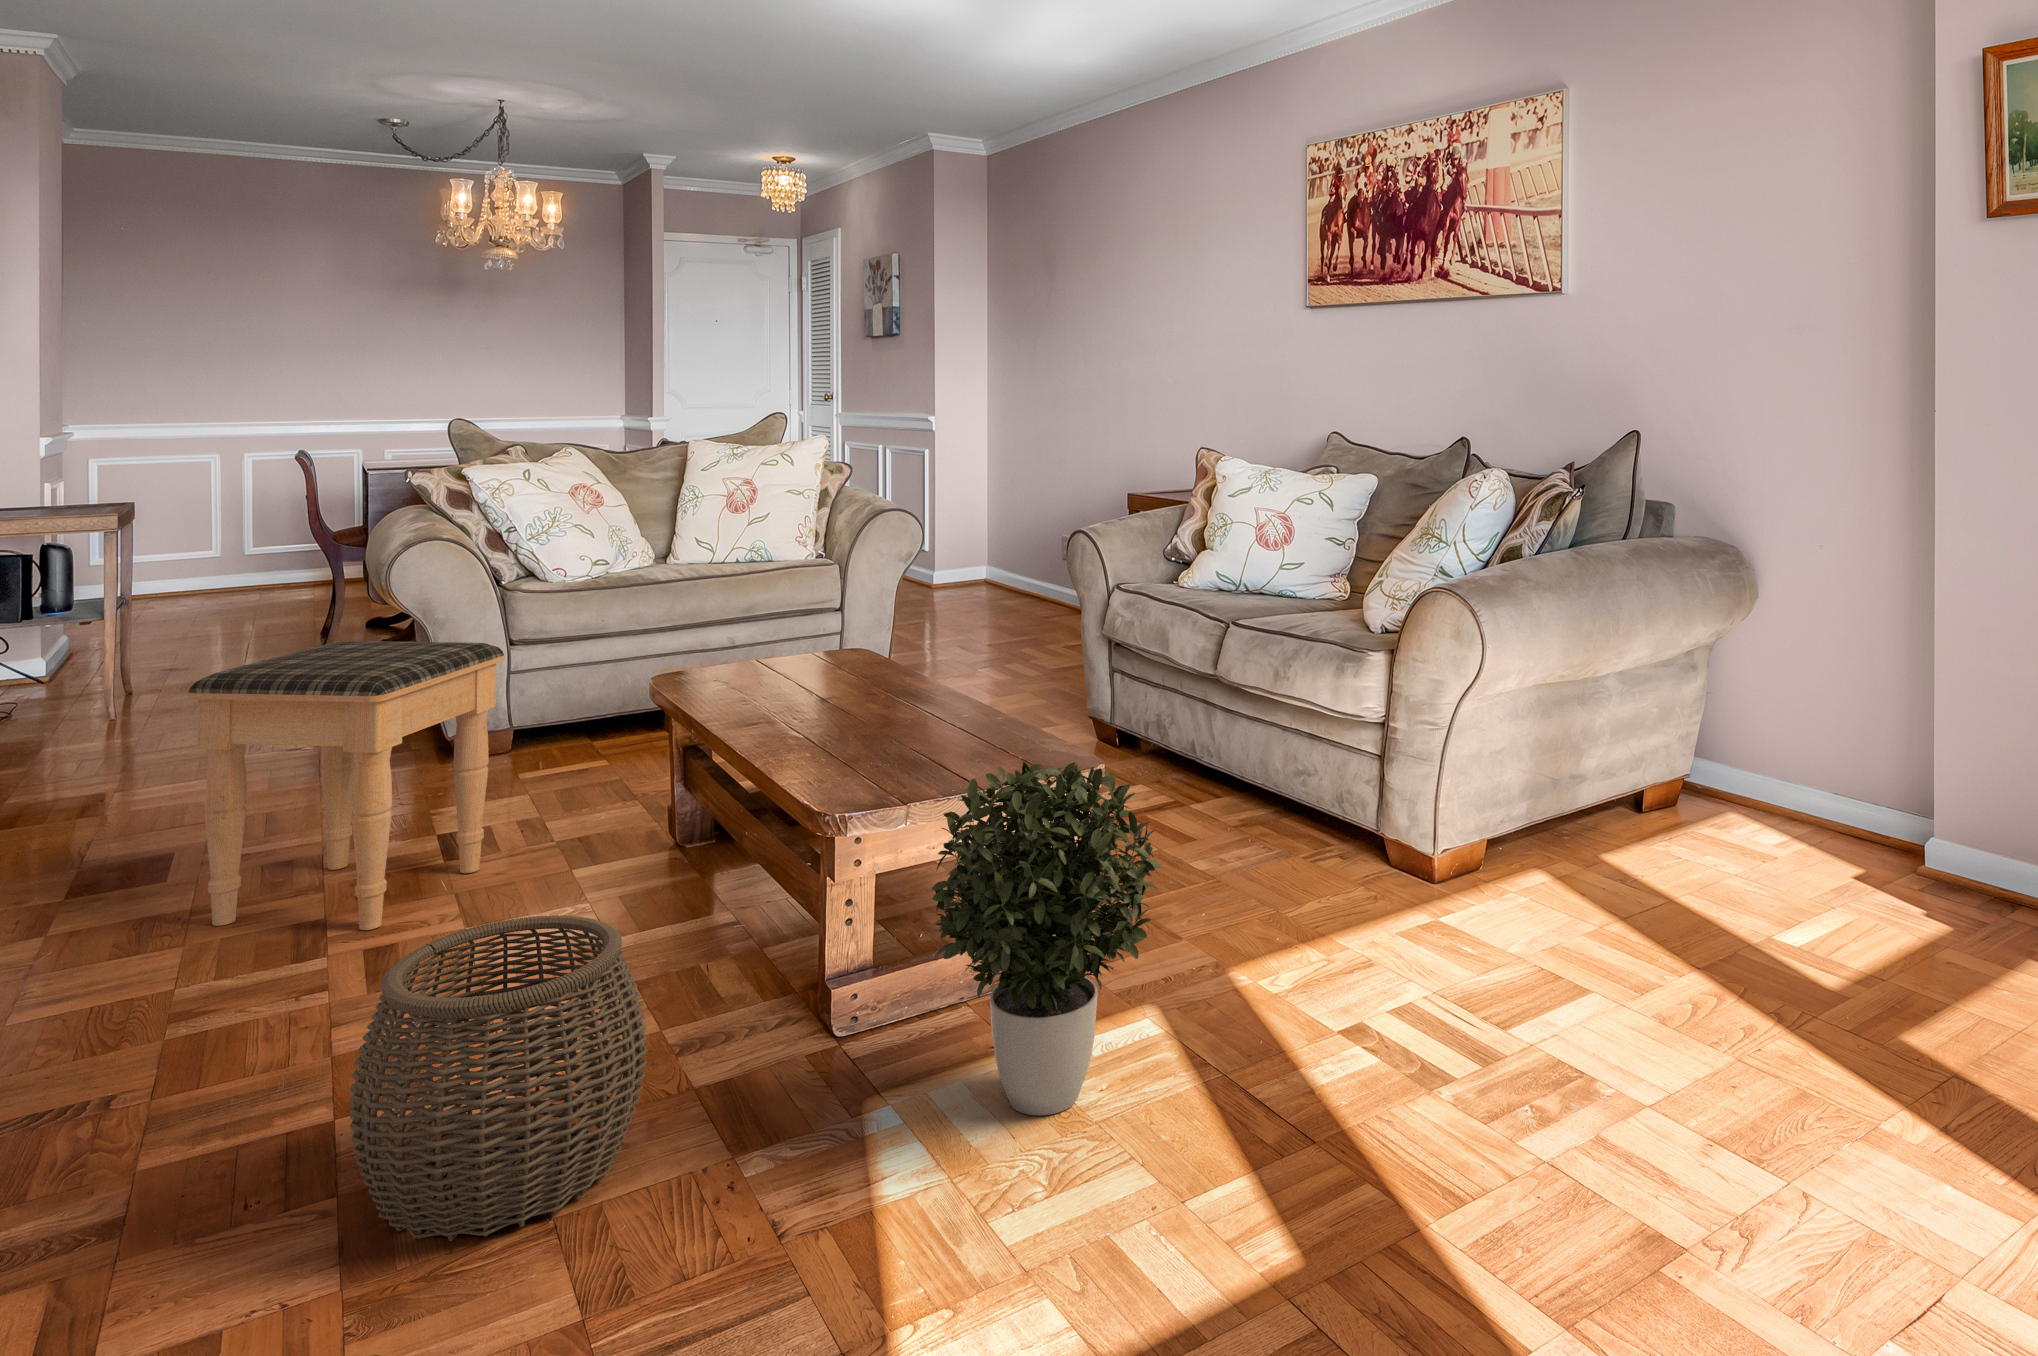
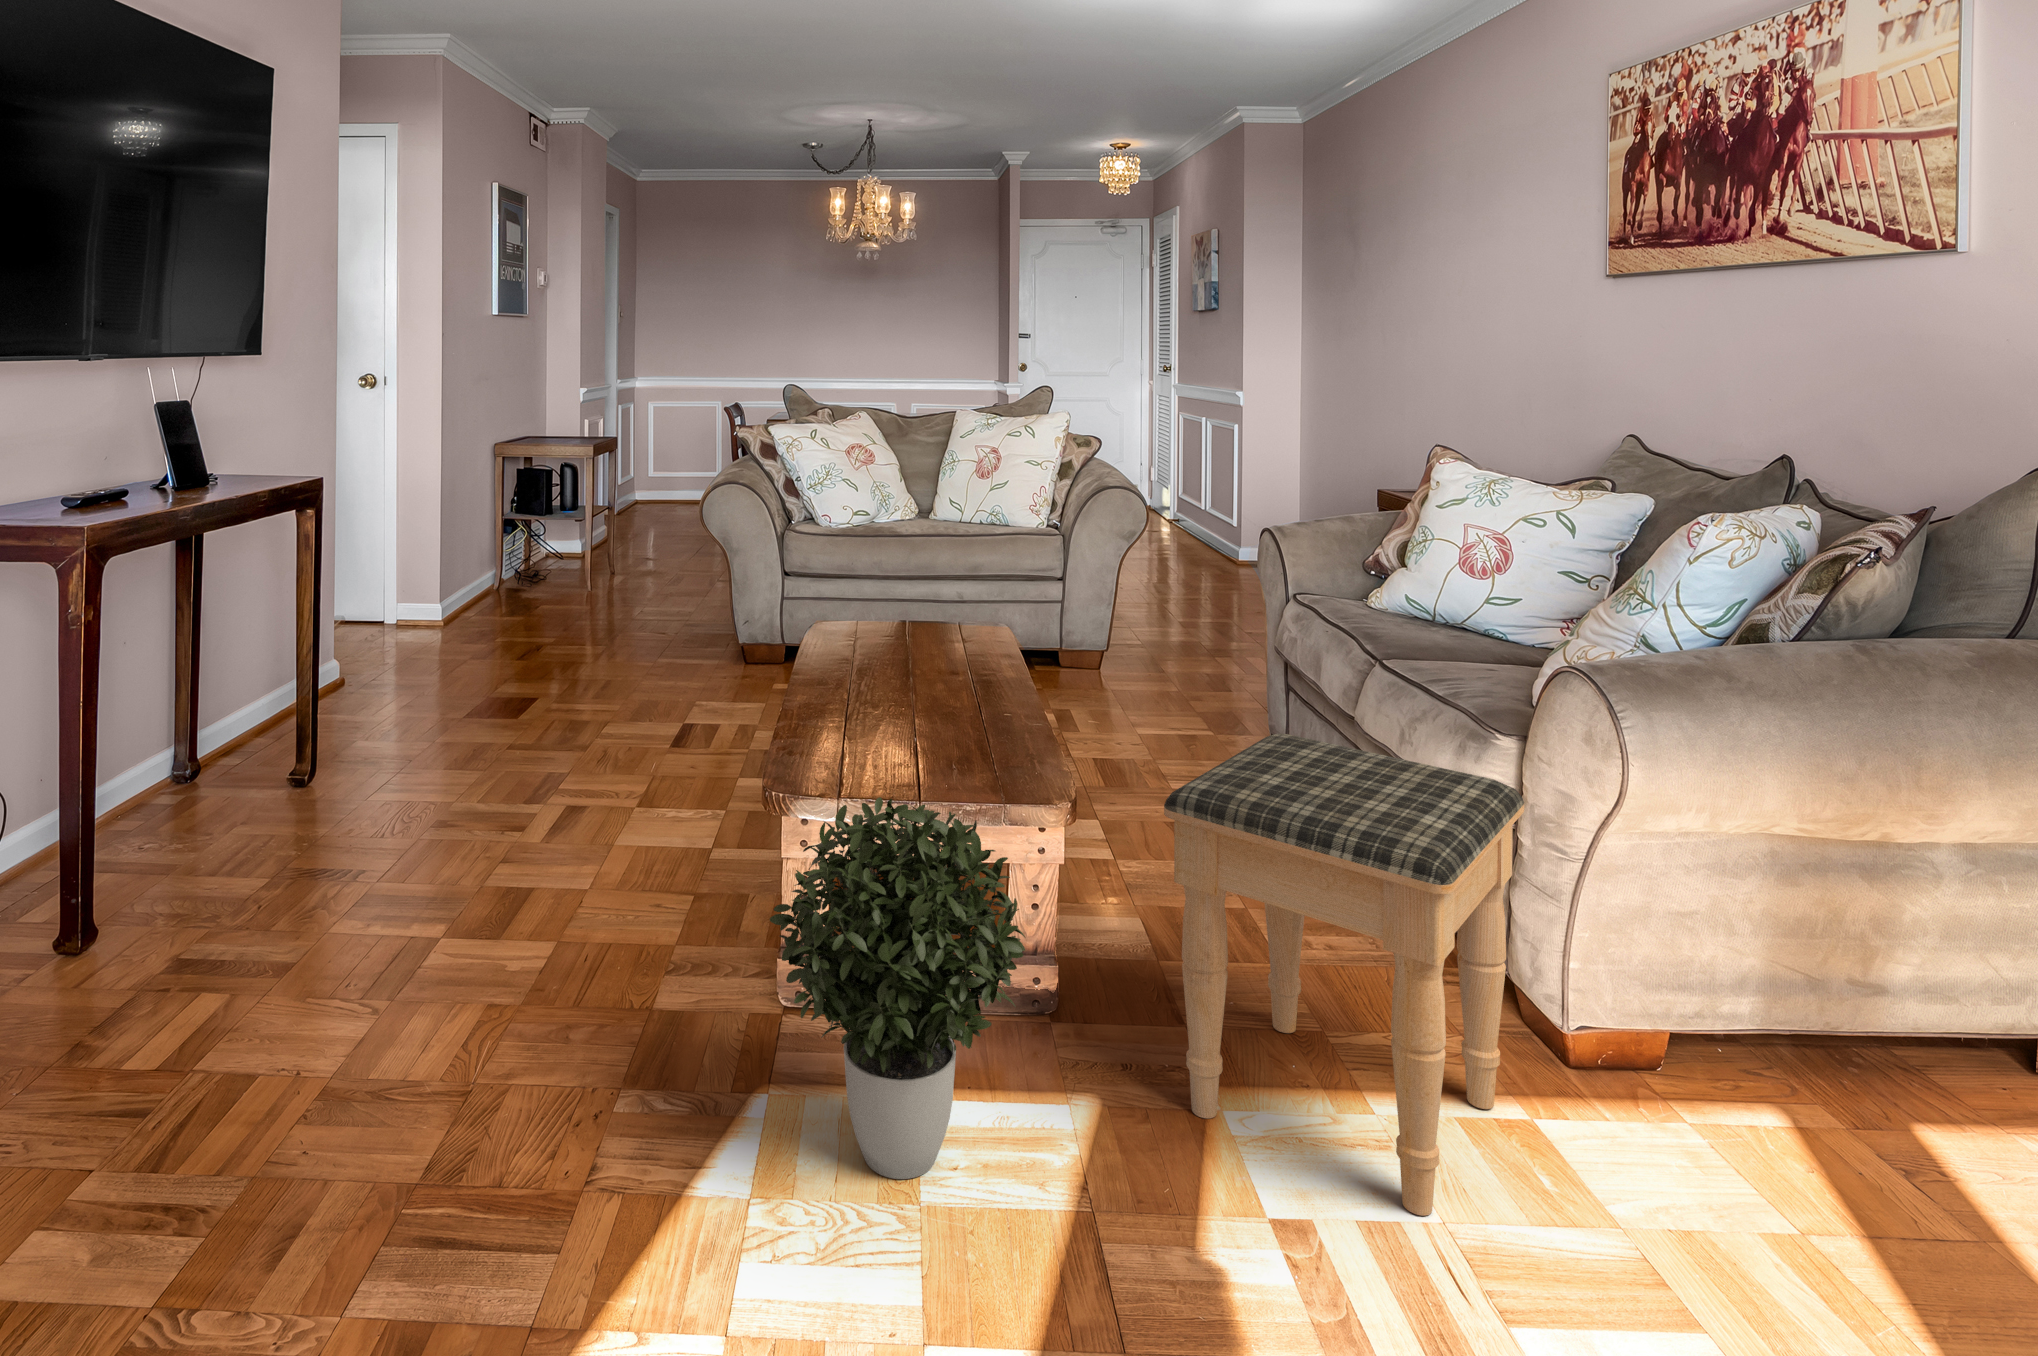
footstool: present [188,641,504,930] -> present [1164,734,1524,1216]
woven basket: present [349,915,648,1241] -> none [363,834,586,1096]

